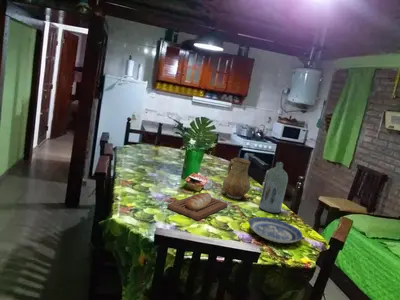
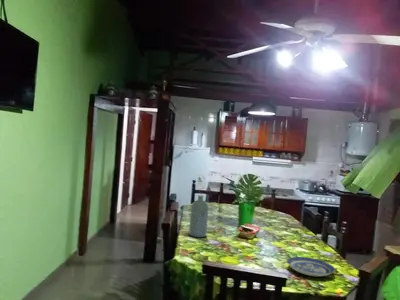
ceramic pitcher: present [223,158,250,199] -> none [271,208,295,245]
bottle: present [259,162,288,213] -> present [189,195,209,237]
bread loaf: present [167,193,228,220] -> none [221,239,274,260]

